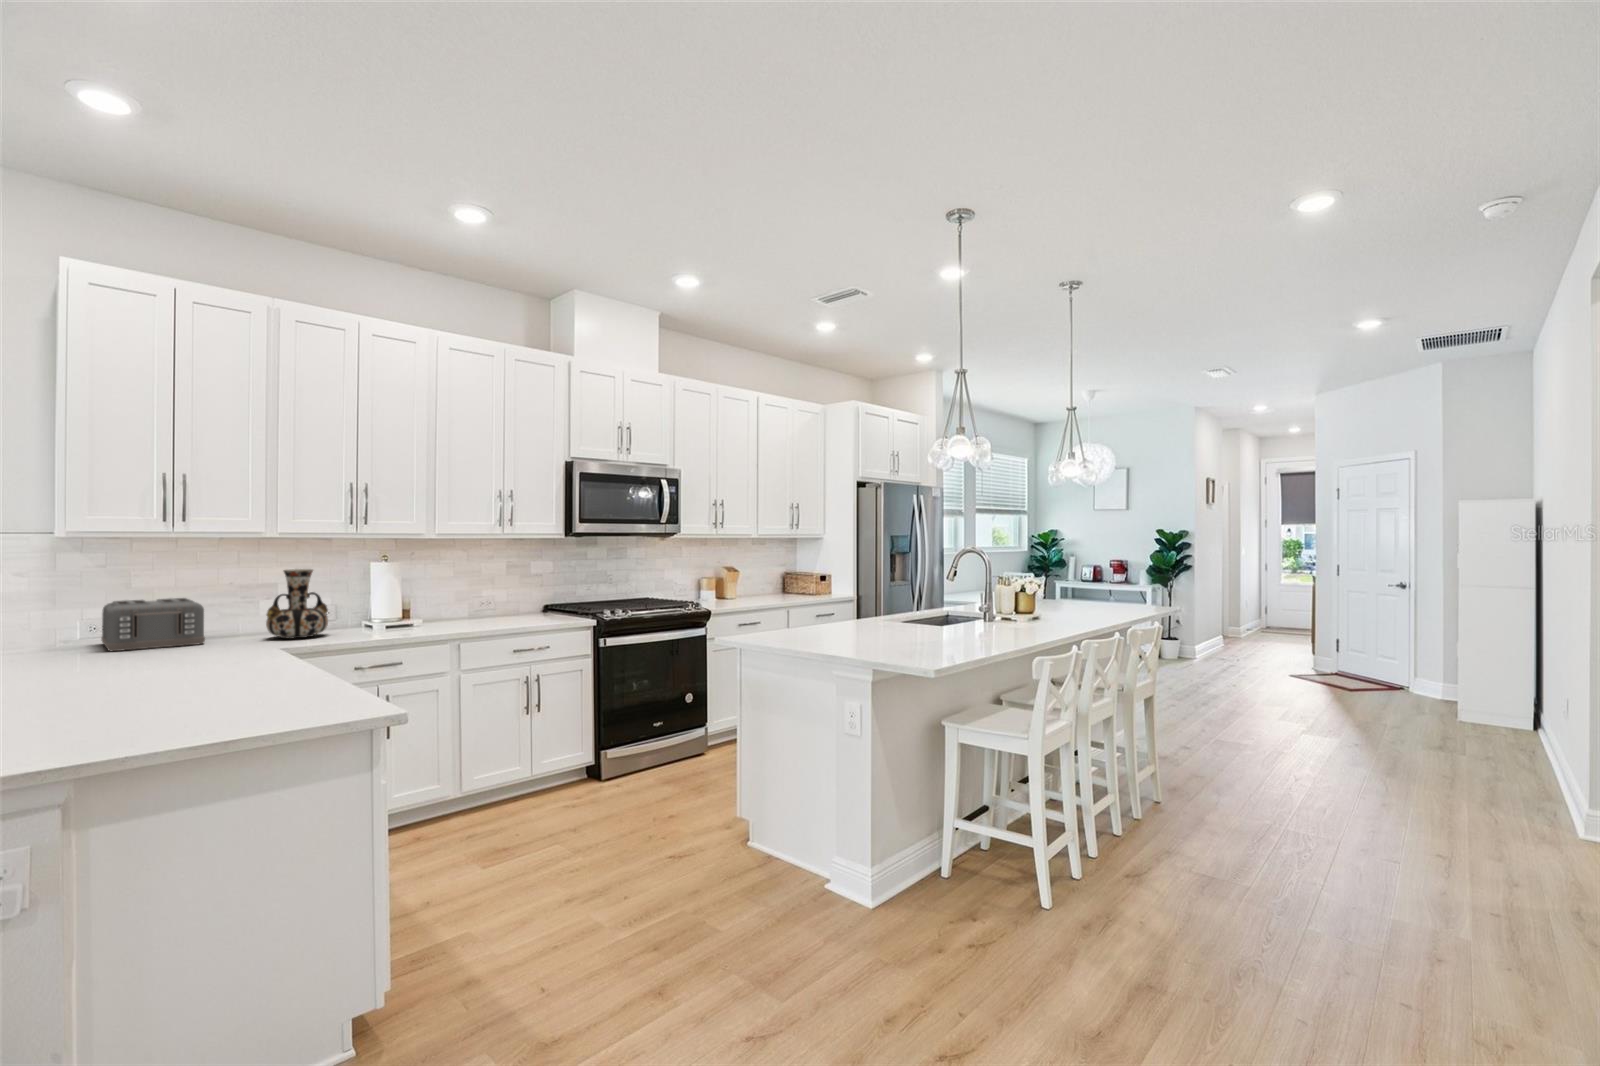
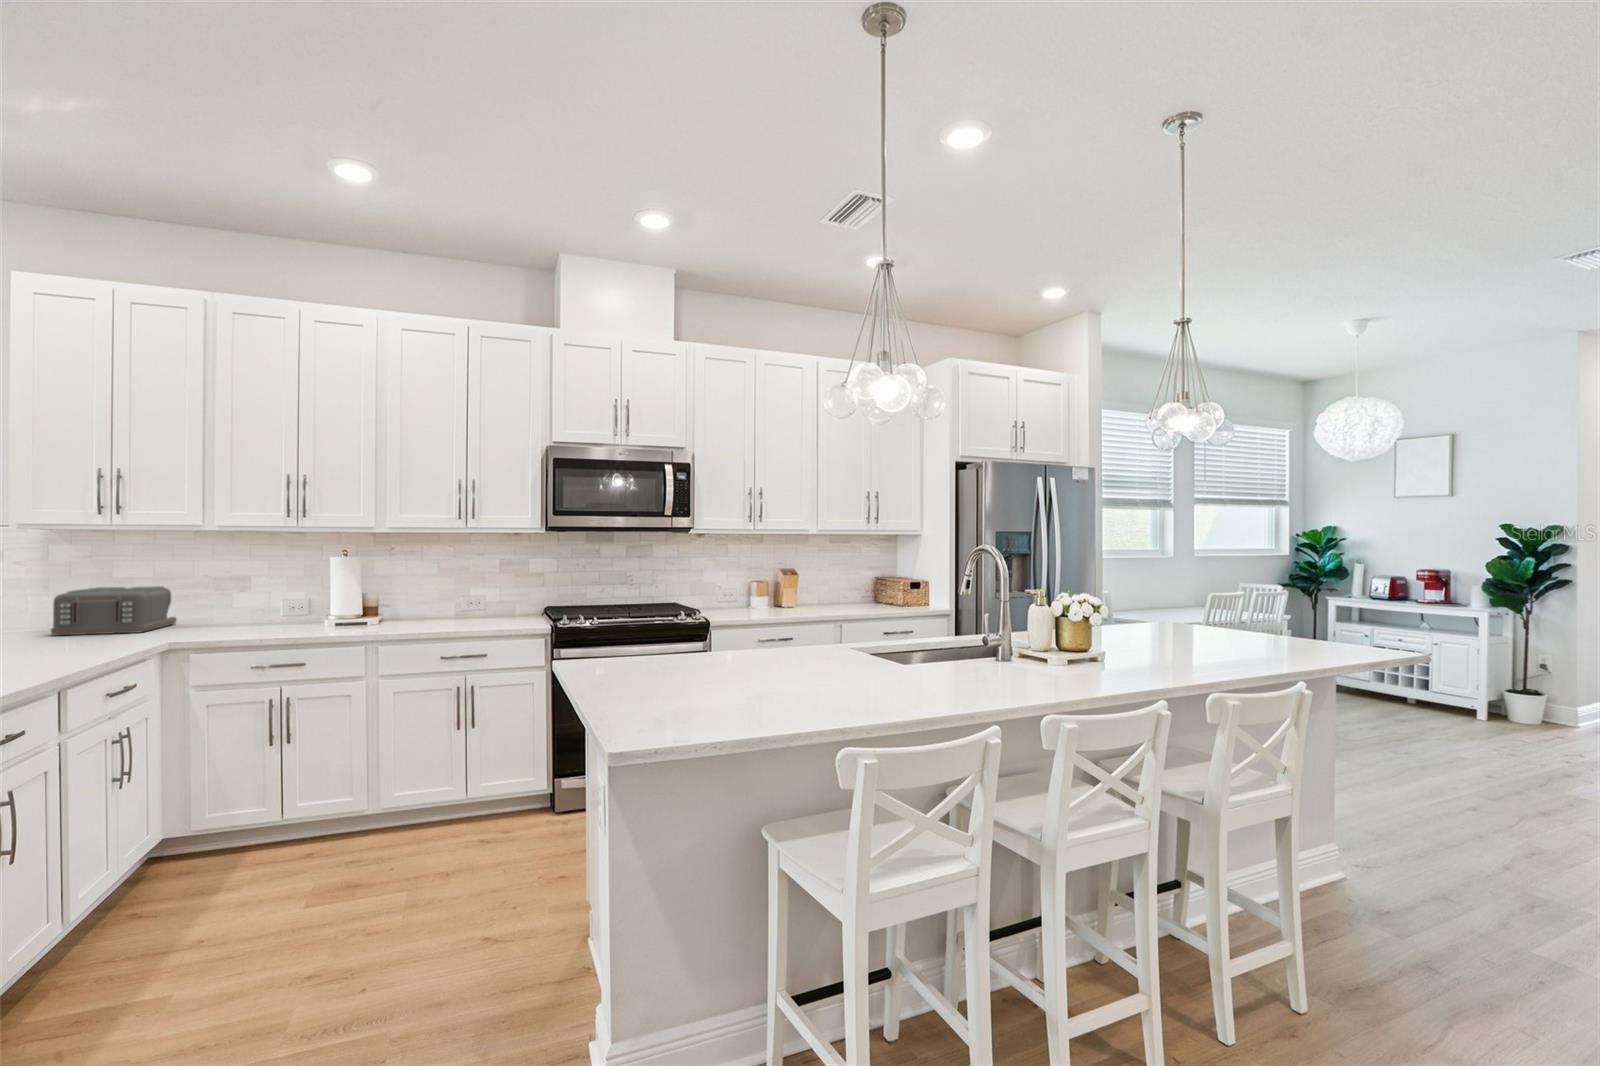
vase: present [266,569,328,639] -> none [199,561,275,631]

